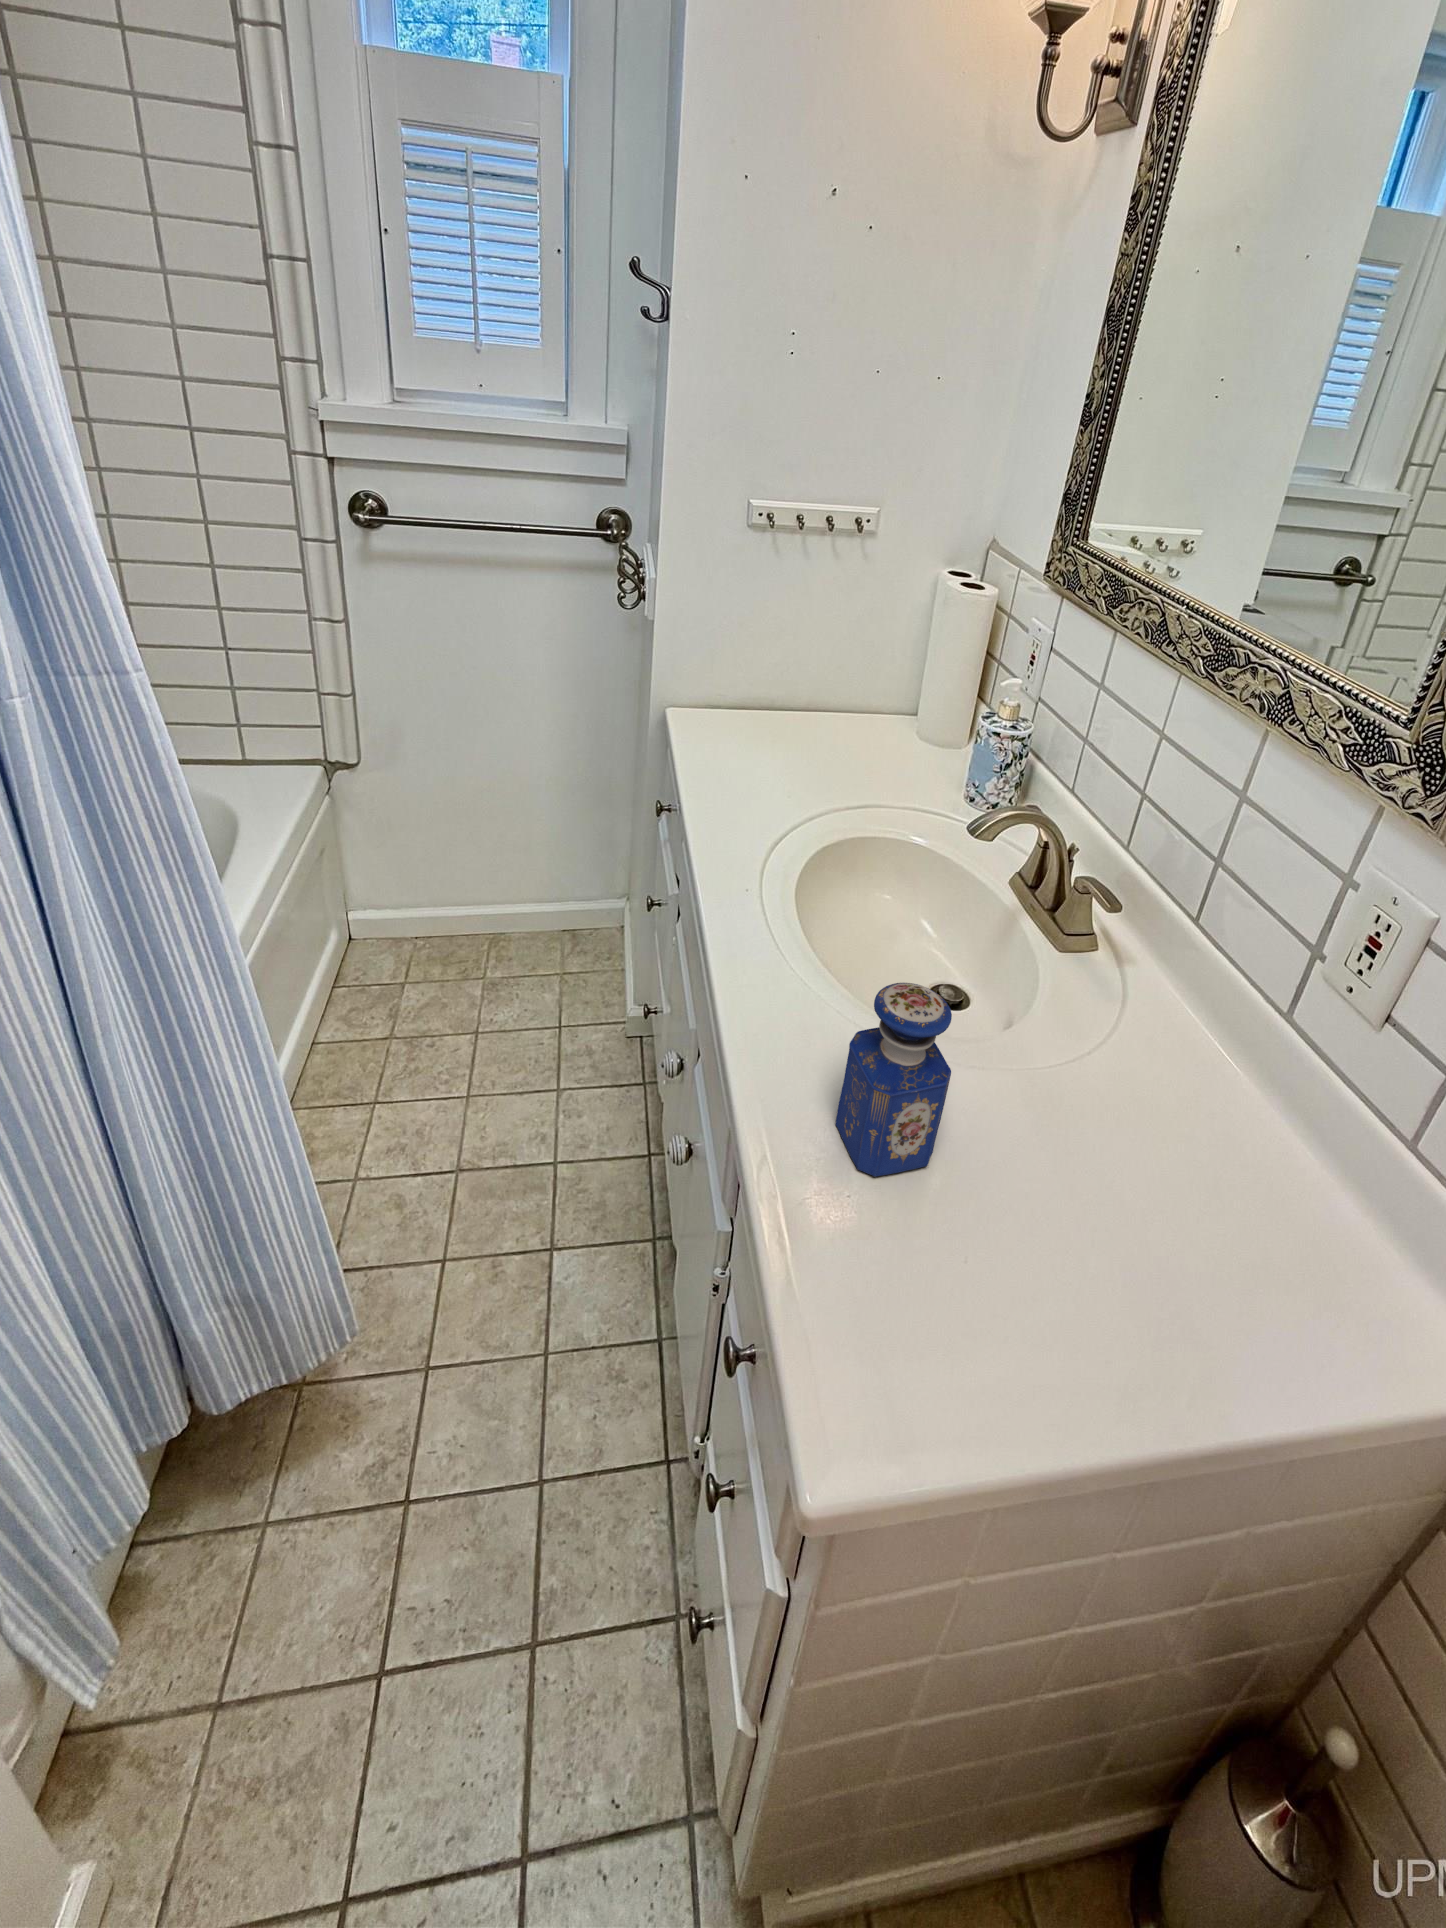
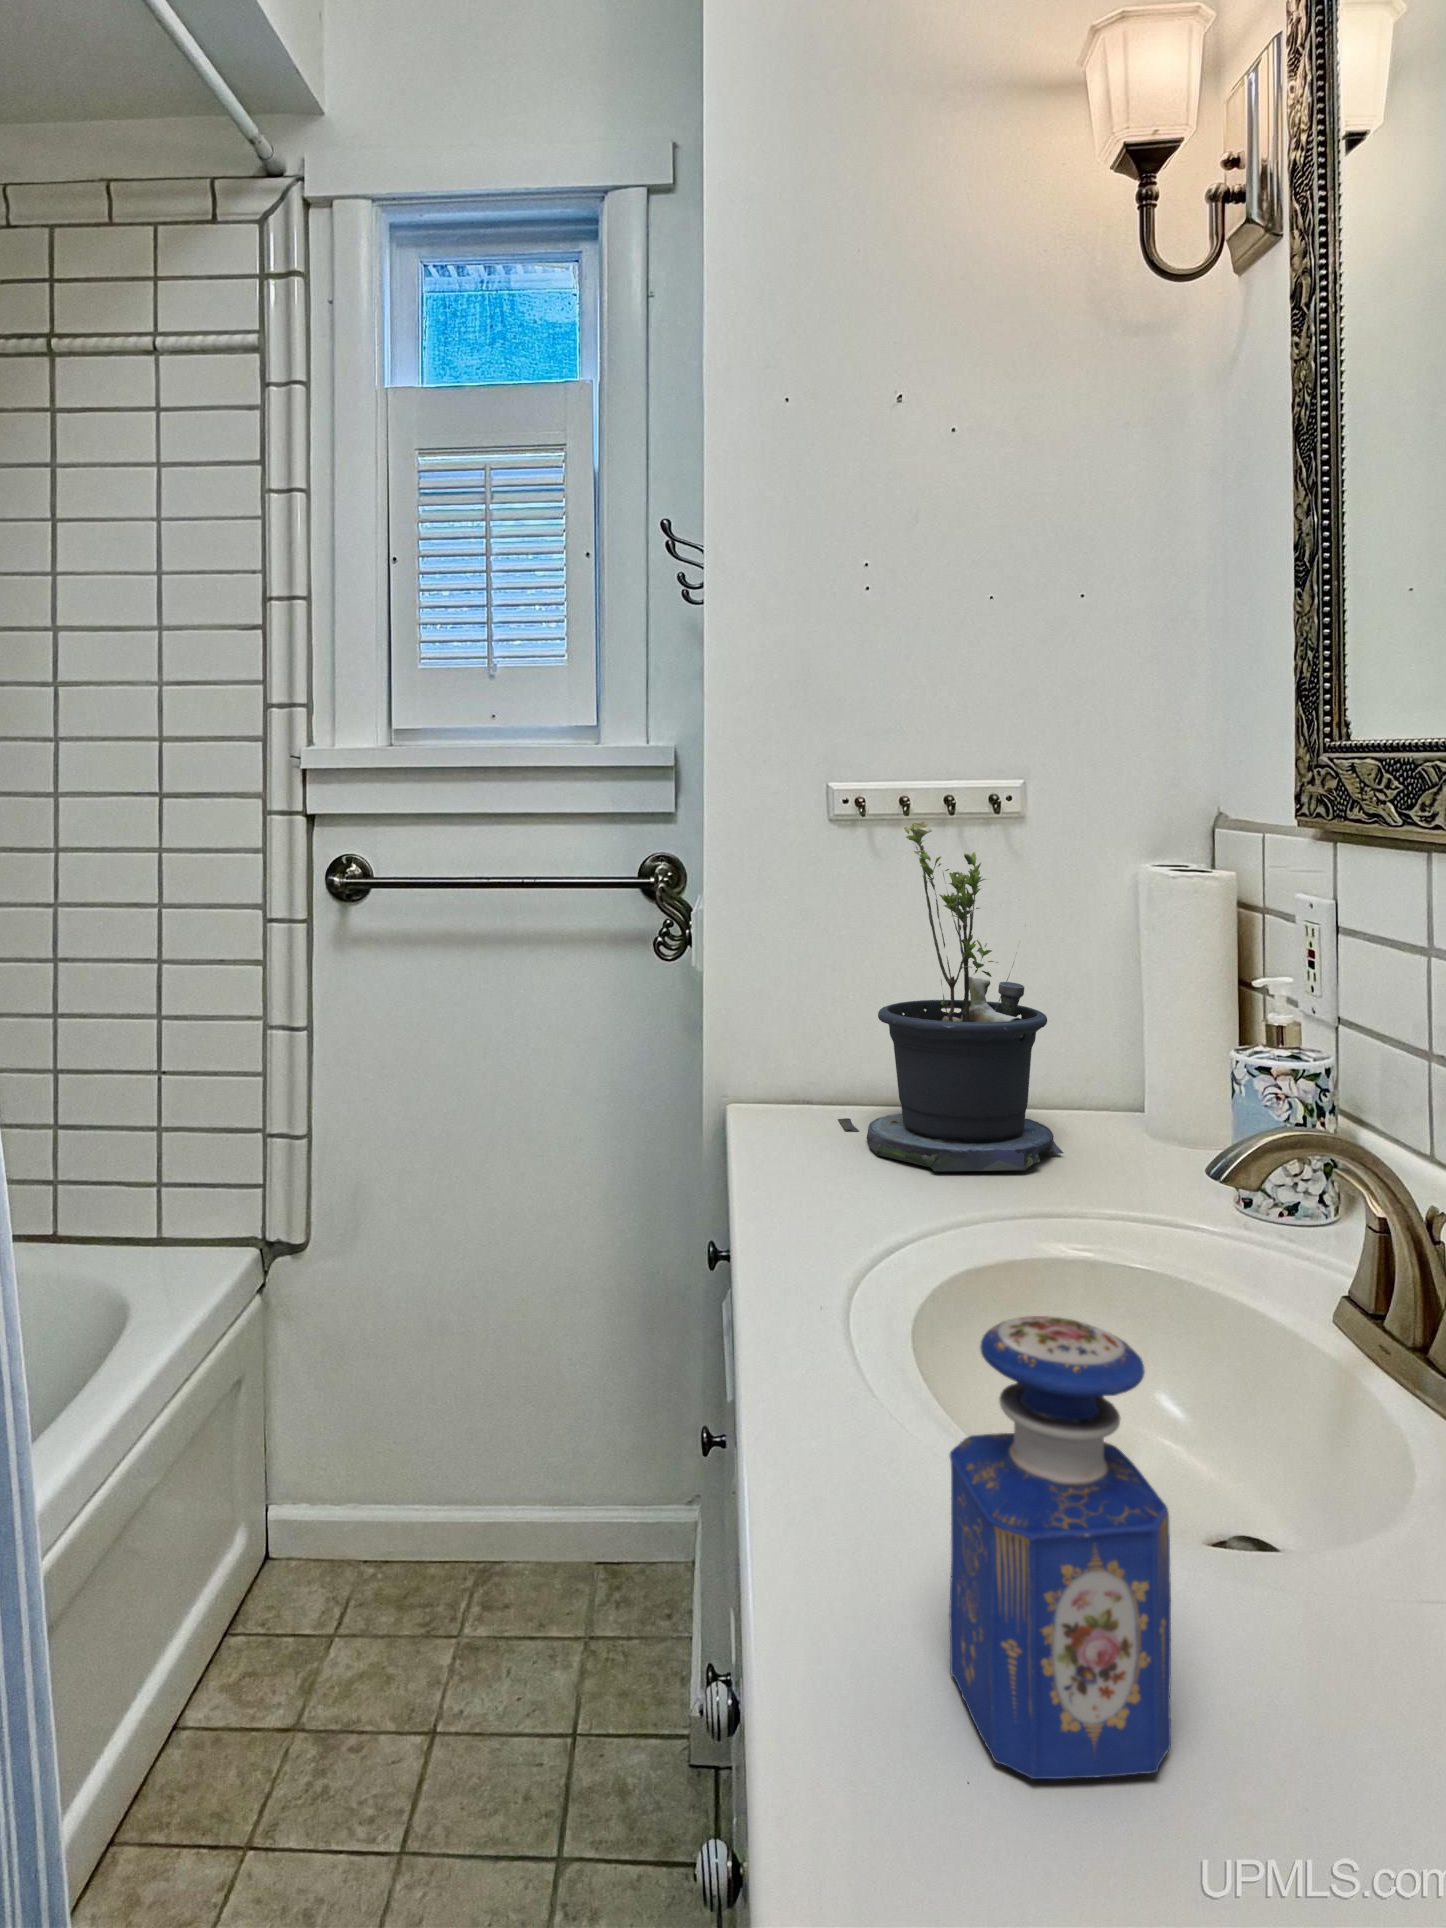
potted plant: none [743,556,879,777] -> present [838,822,1063,1171]

